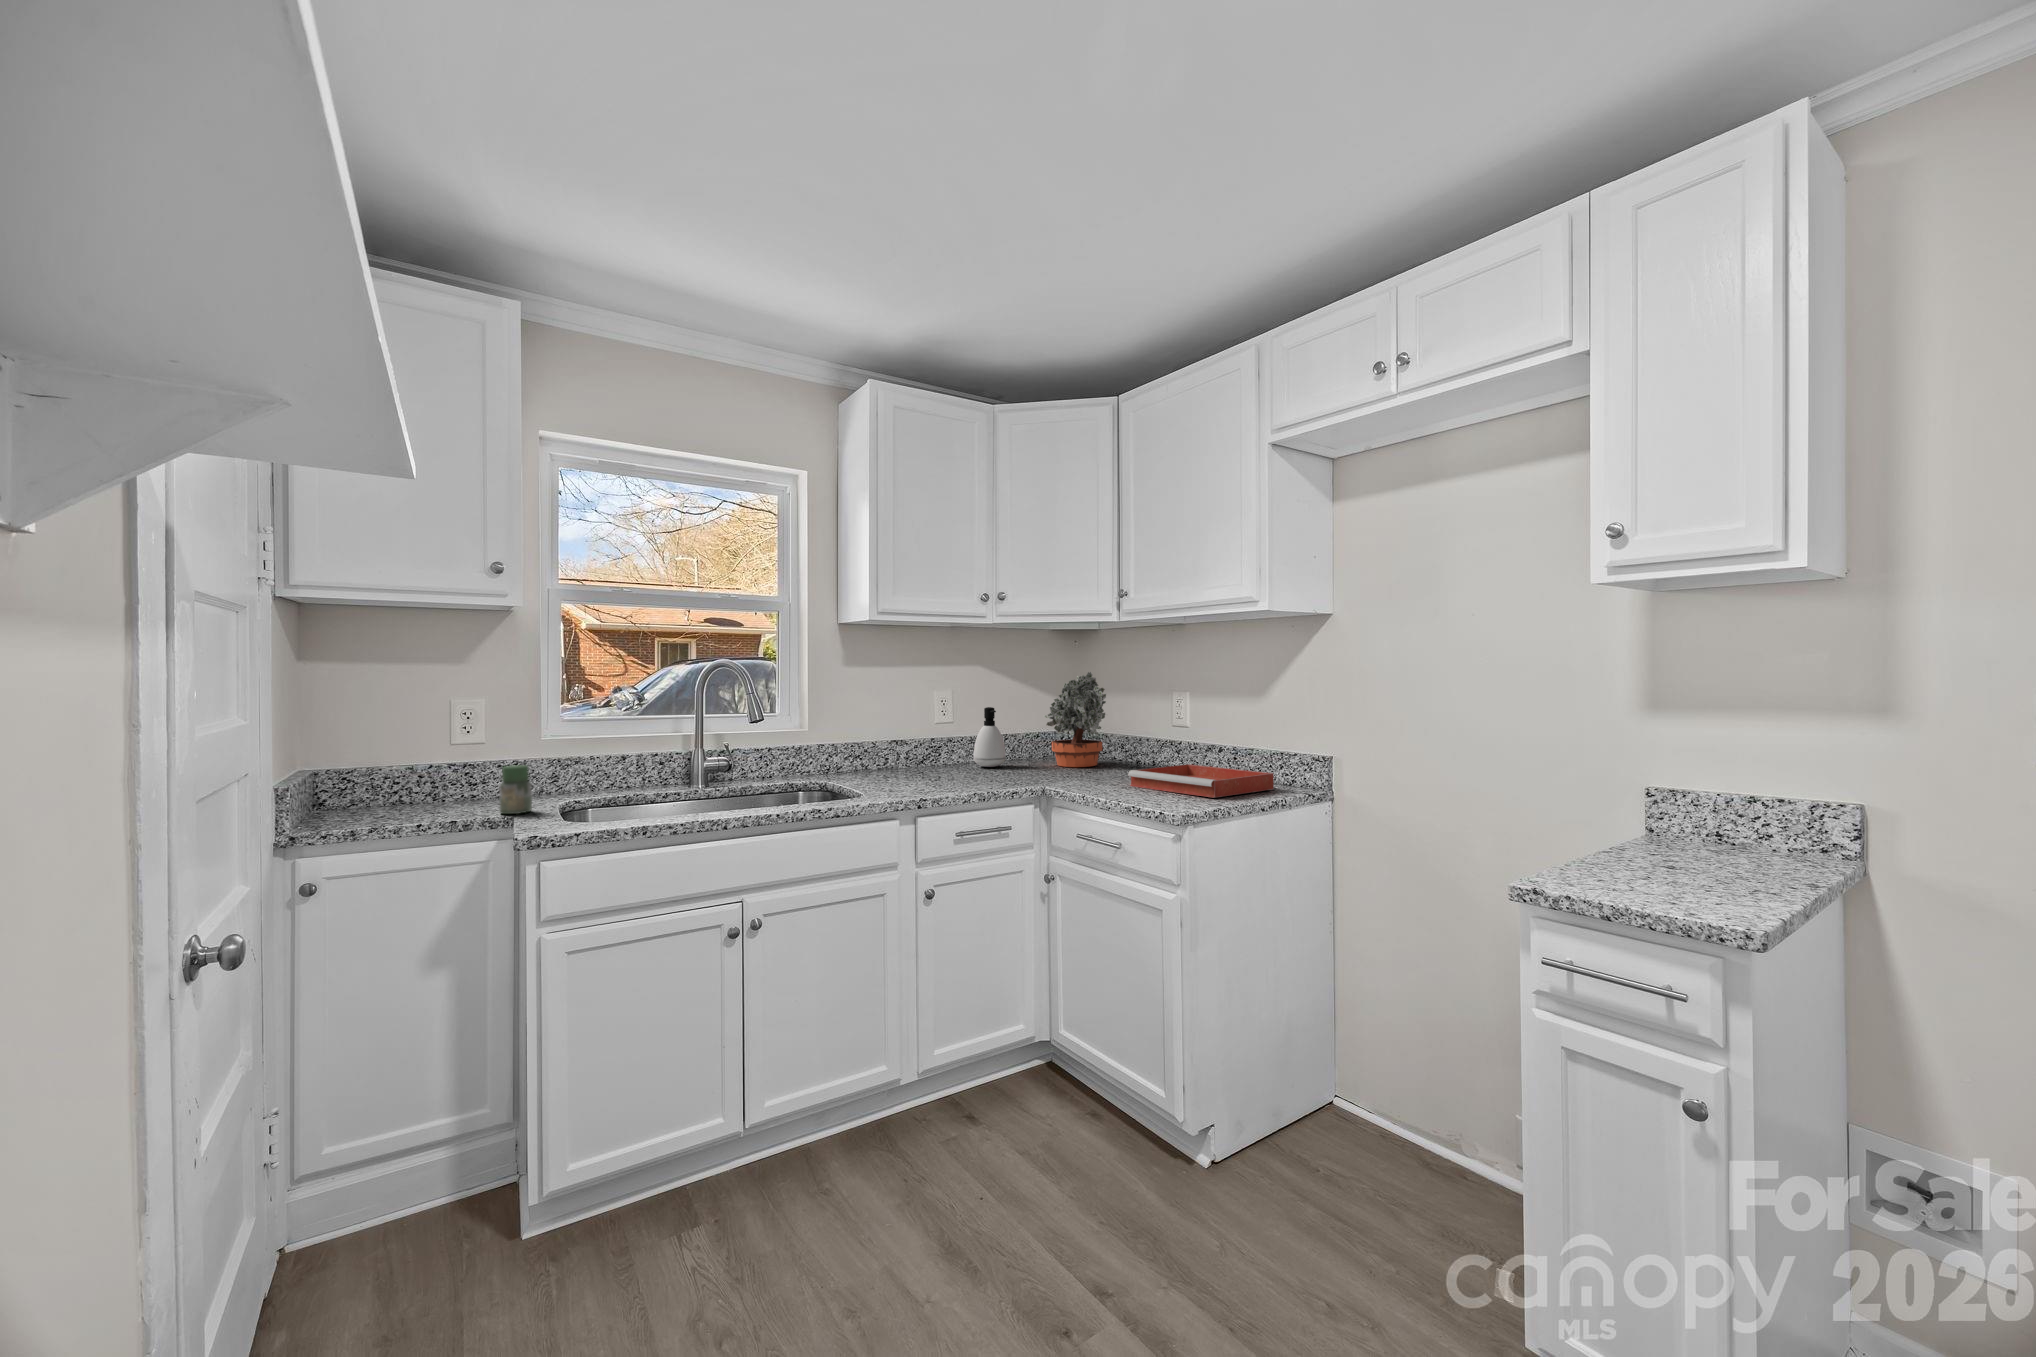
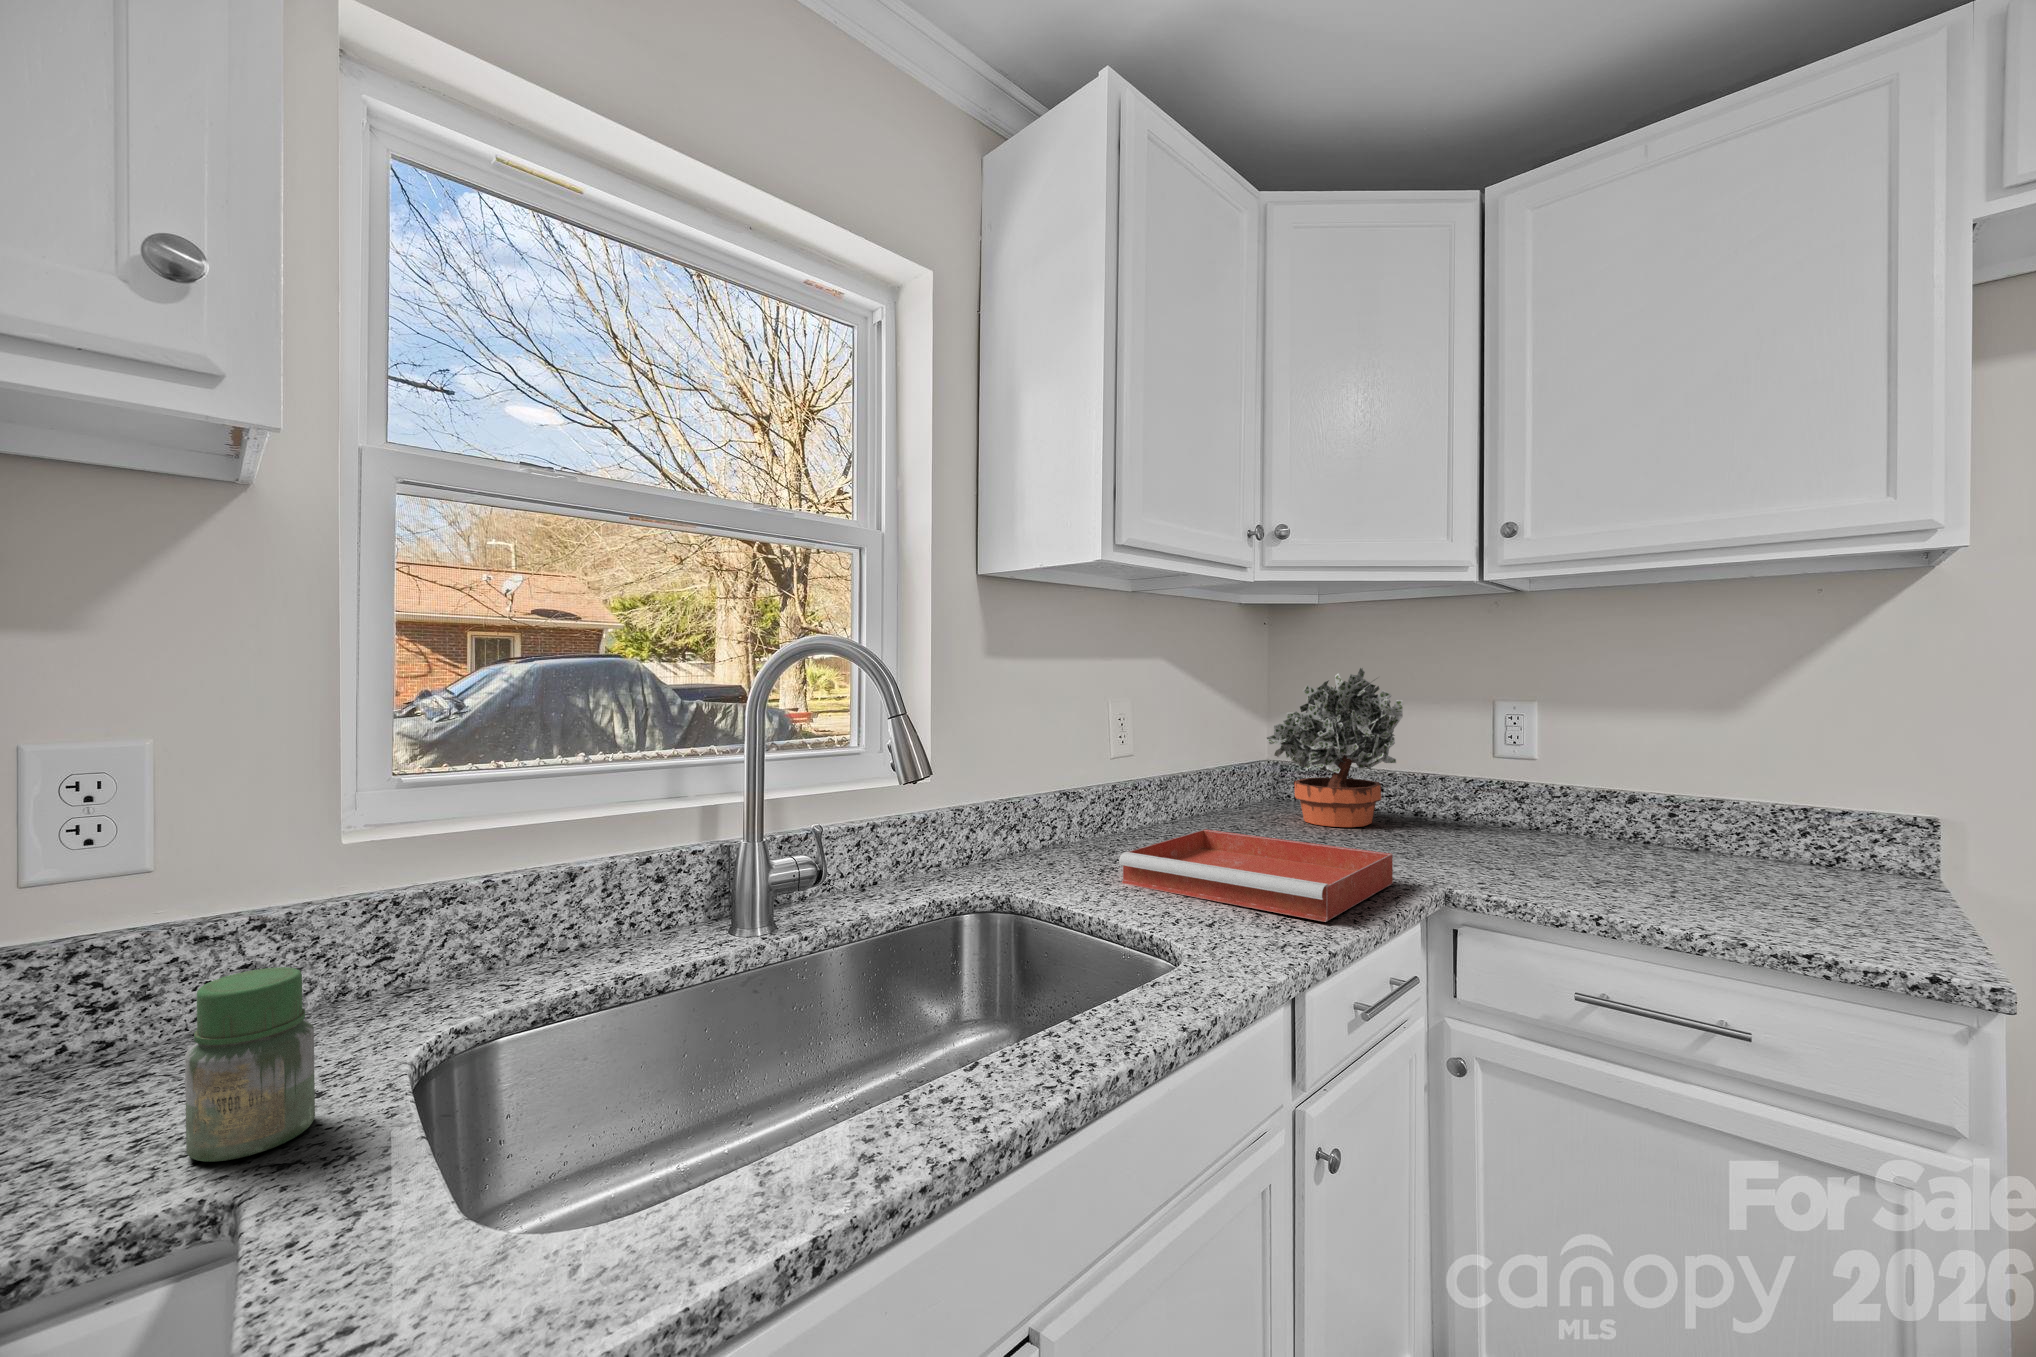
soap dispenser: present [974,707,1006,767] -> none [1186,728,1243,832]
tray: present [1128,764,1274,798] -> present [1119,830,1393,922]

